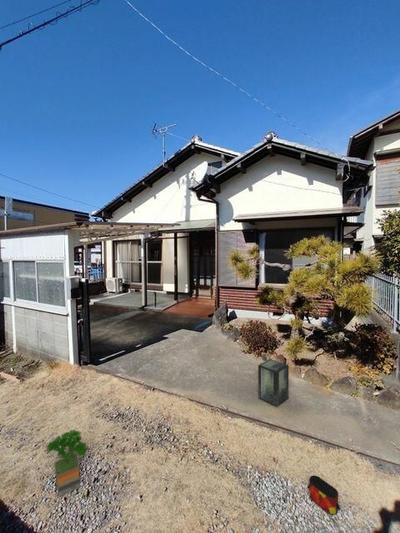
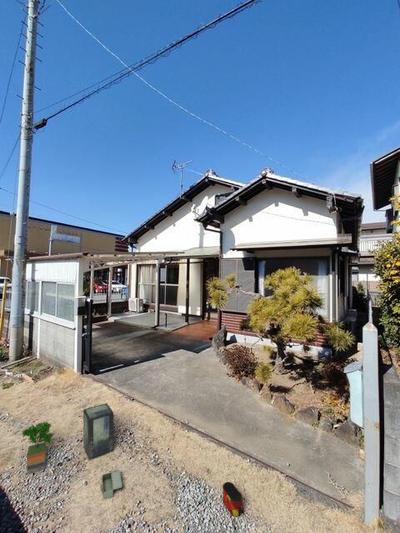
storage box: present [258,359,289,407] -> present [83,403,114,460]
toolbox: none [159,476,191,516] -> present [100,470,122,499]

